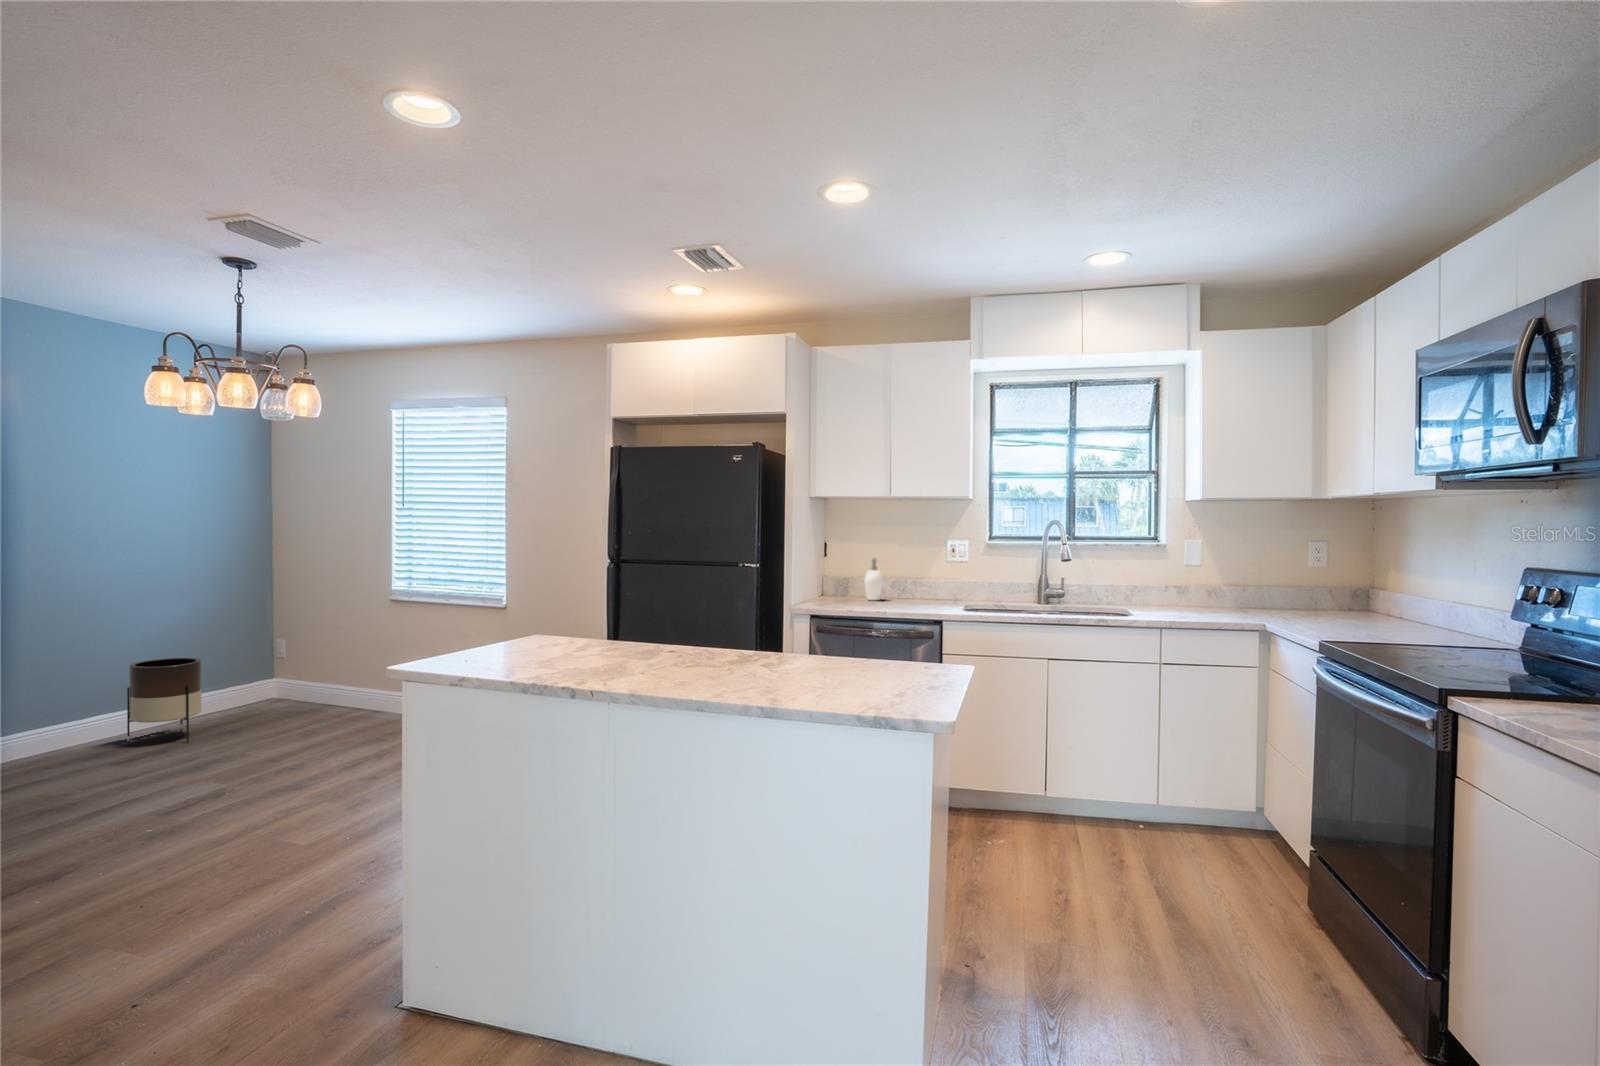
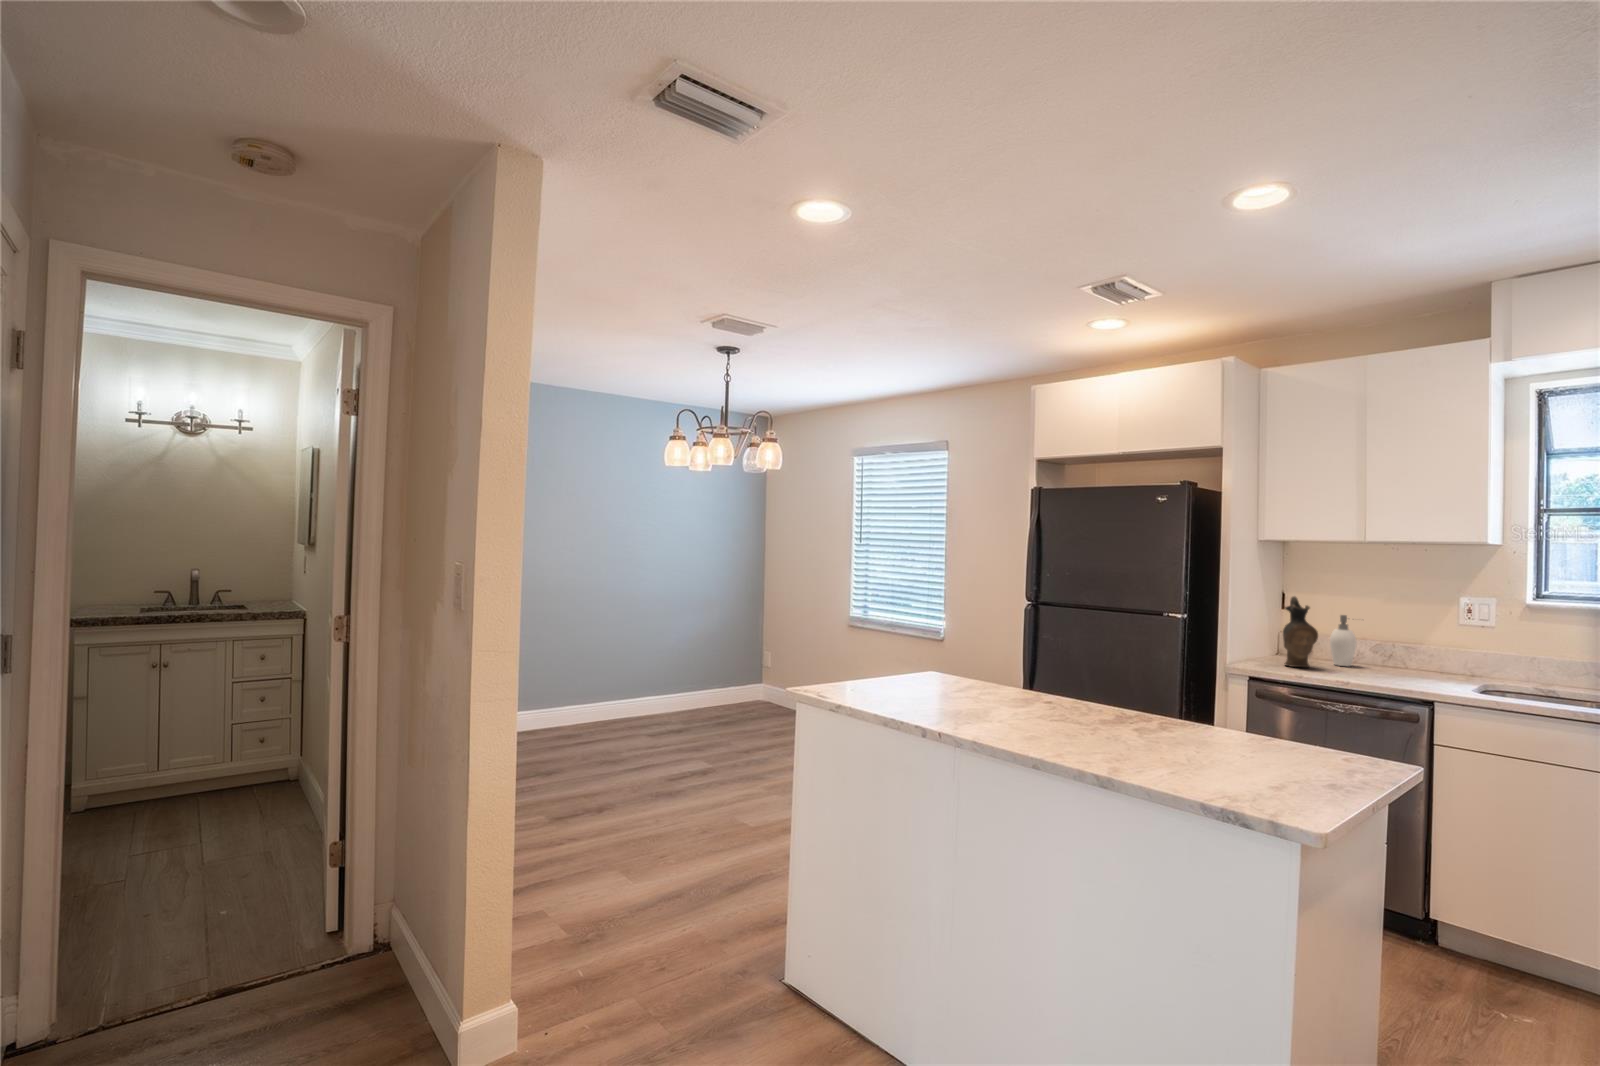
ceramic pitcher: none [833,545,859,604] -> present [1283,596,1318,667]
planter: present [127,658,202,745] -> none [669,655,716,721]

